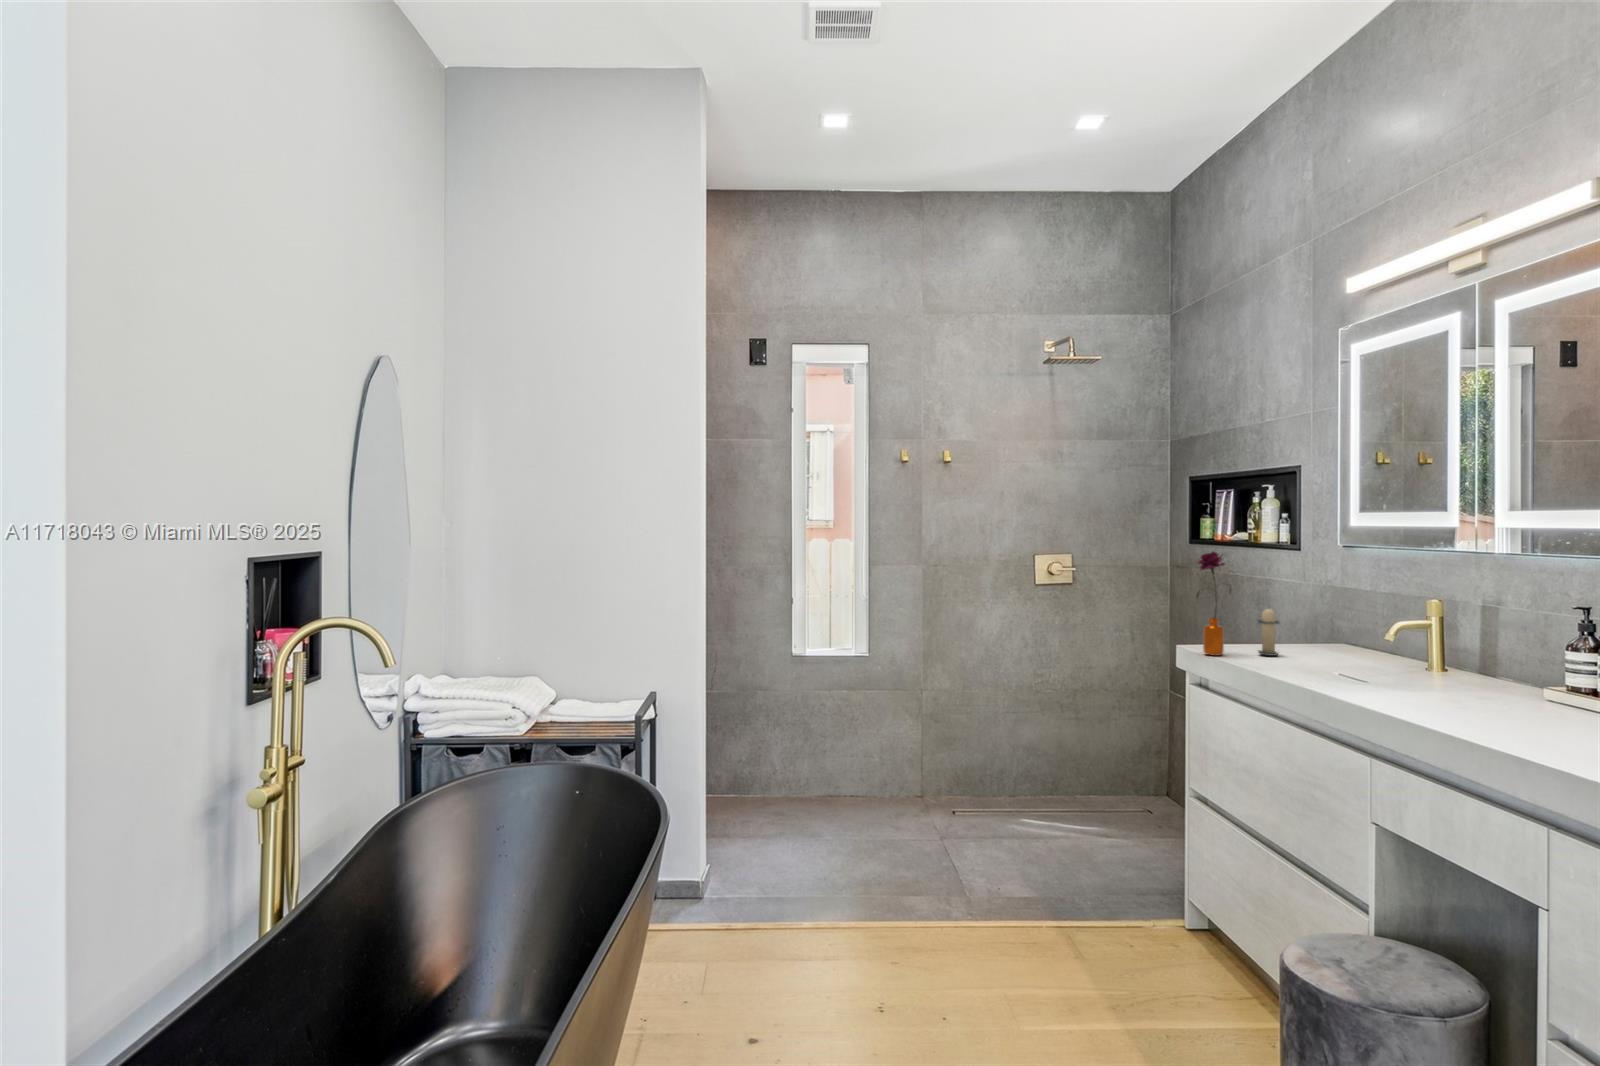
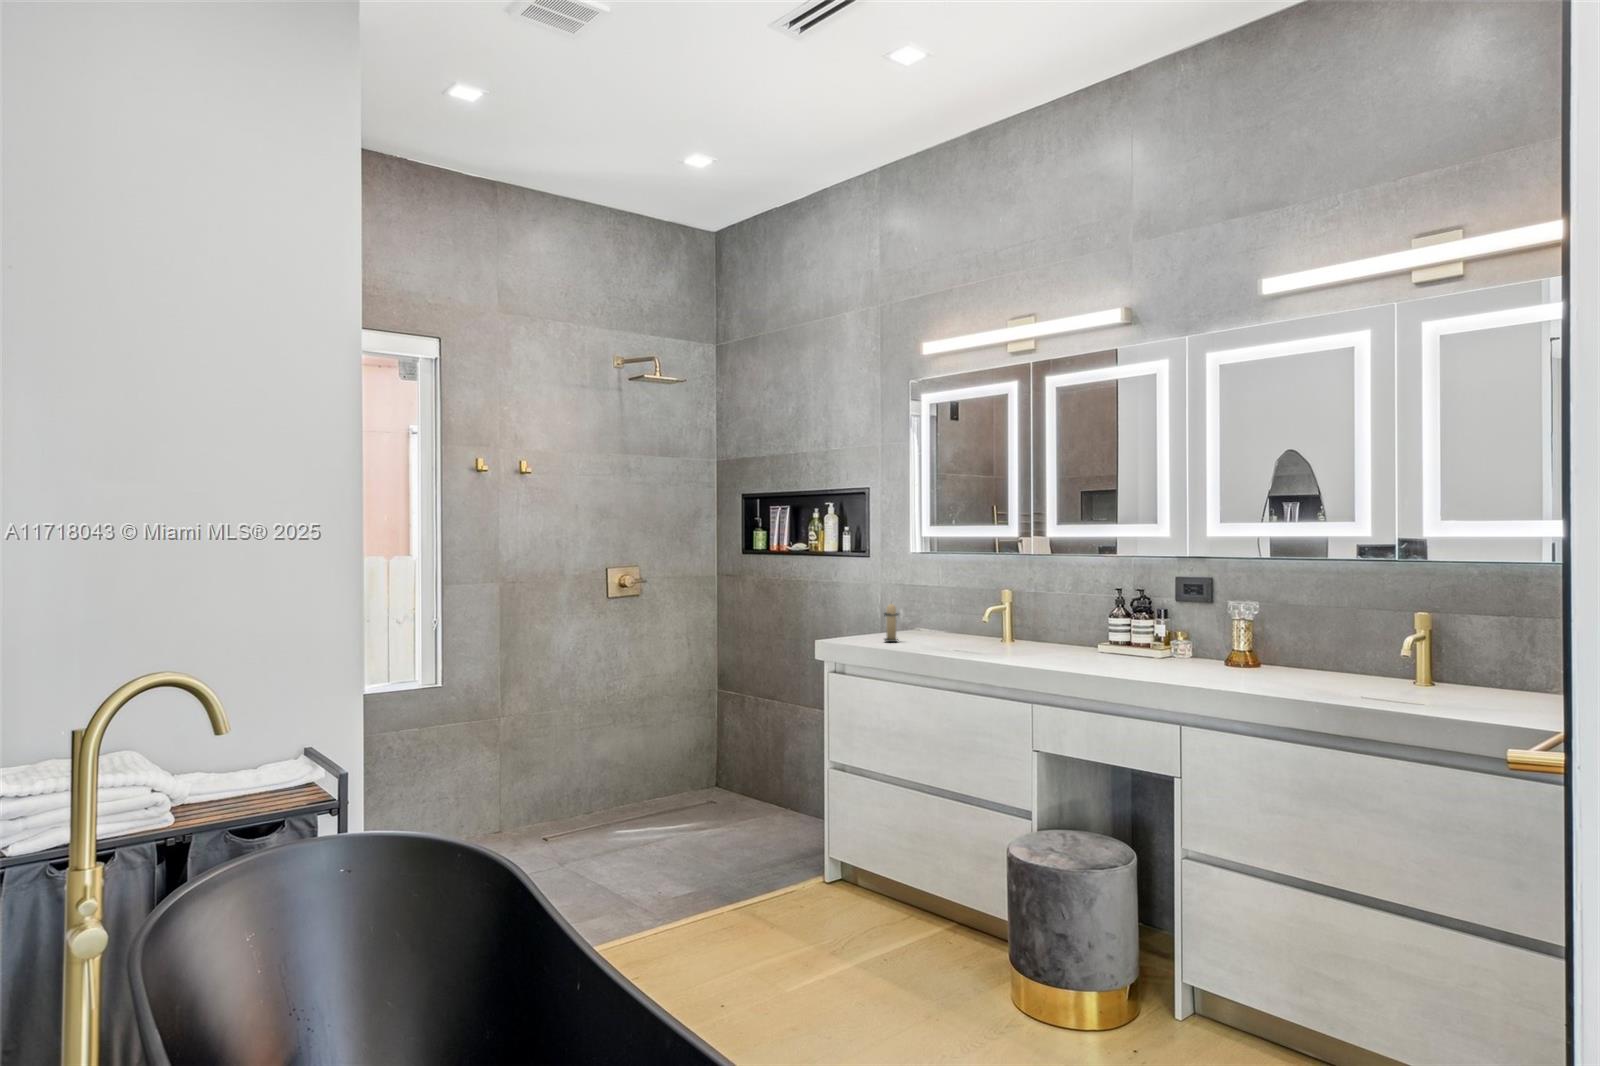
flower: present [1197,552,1225,656] -> none [842,558,871,645]

